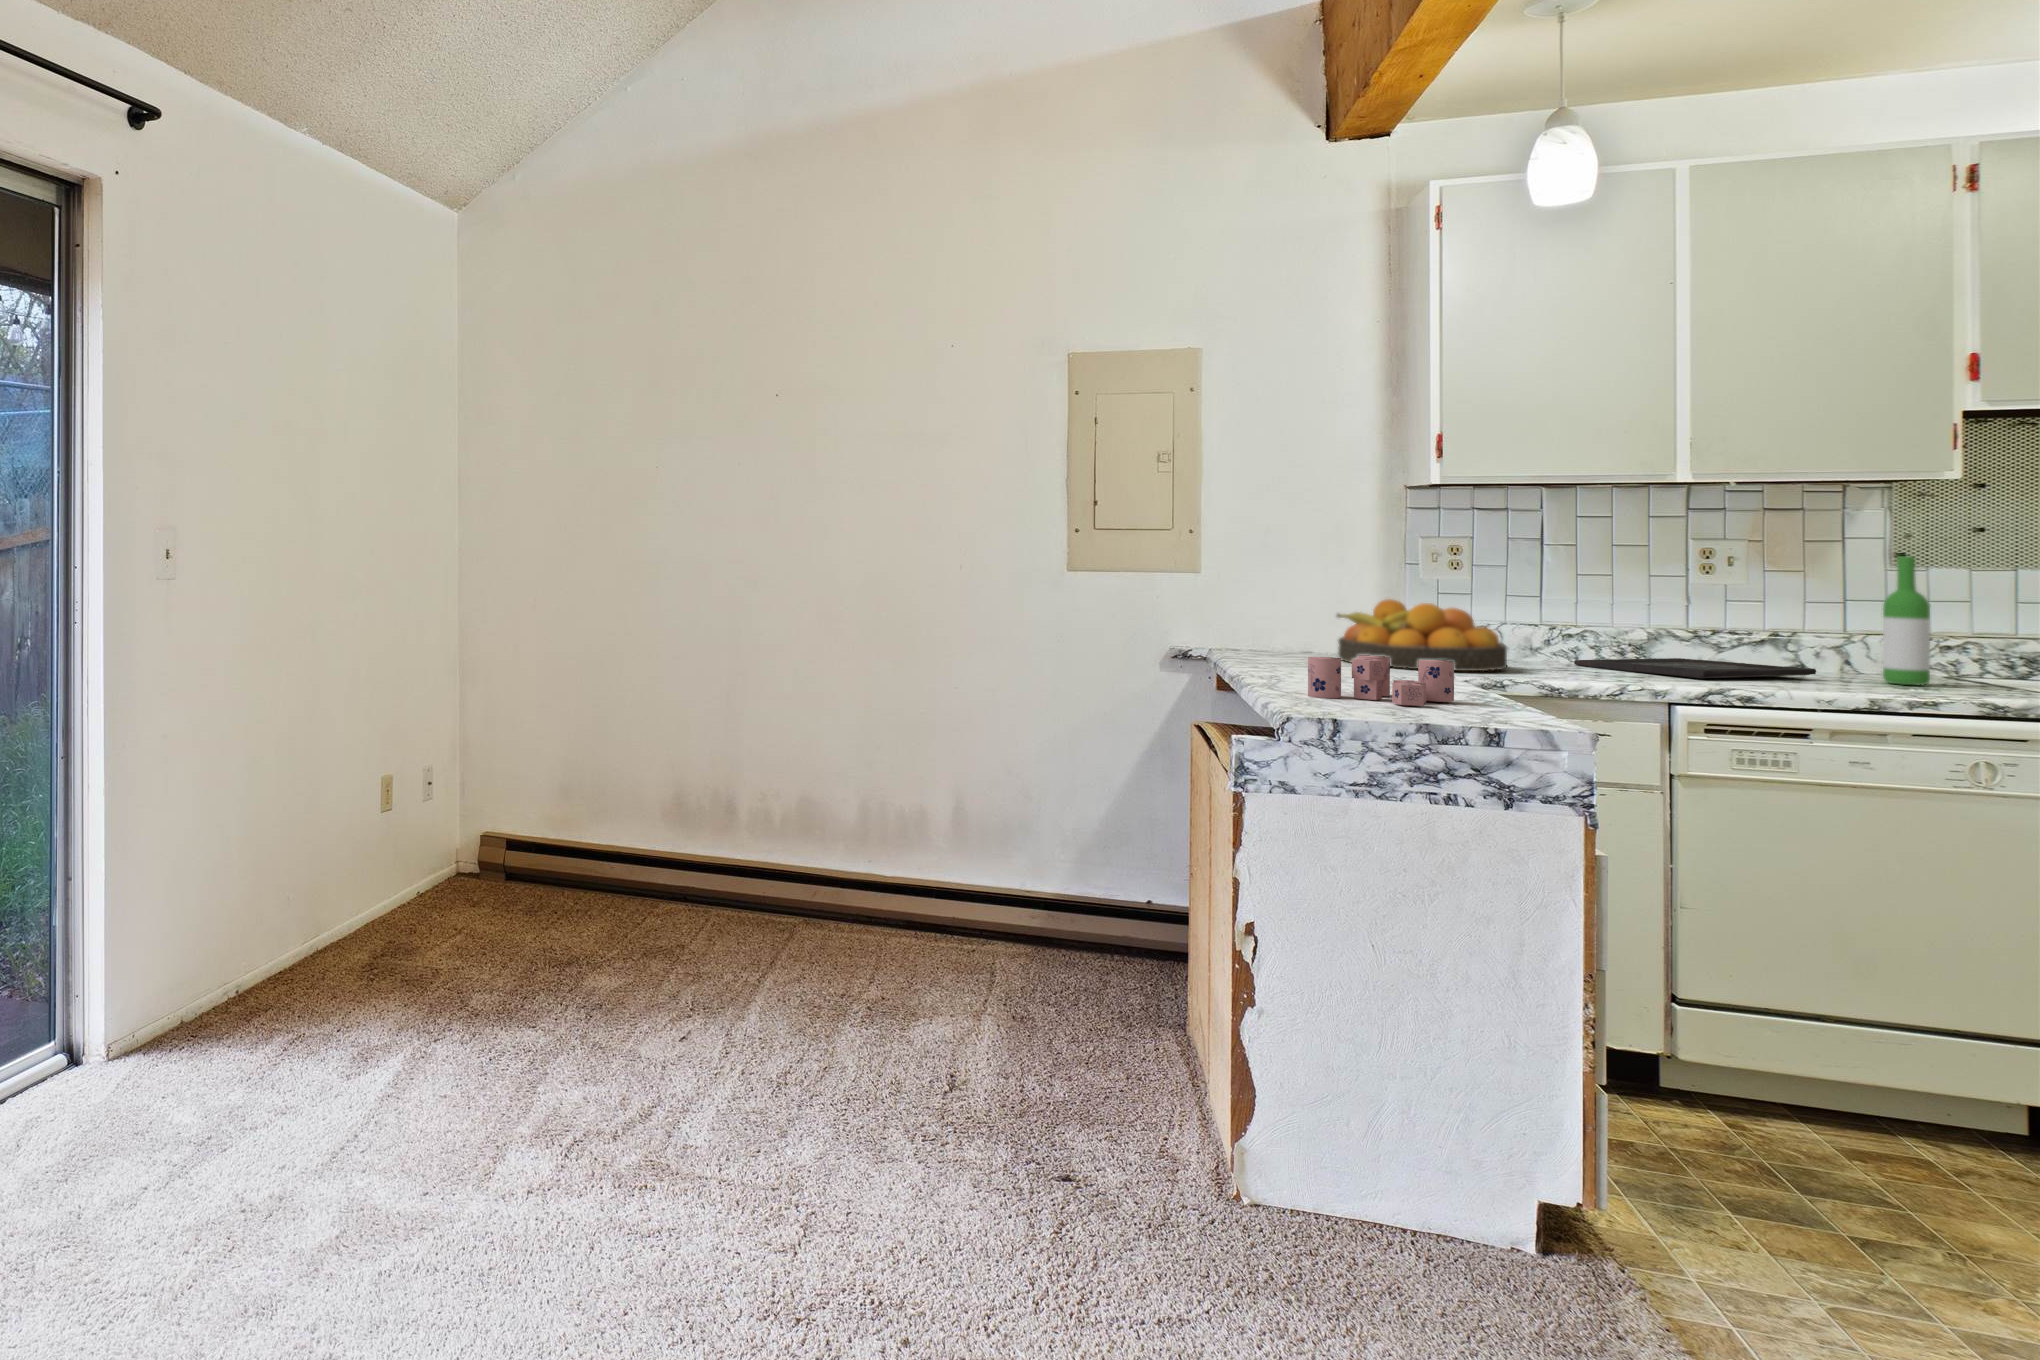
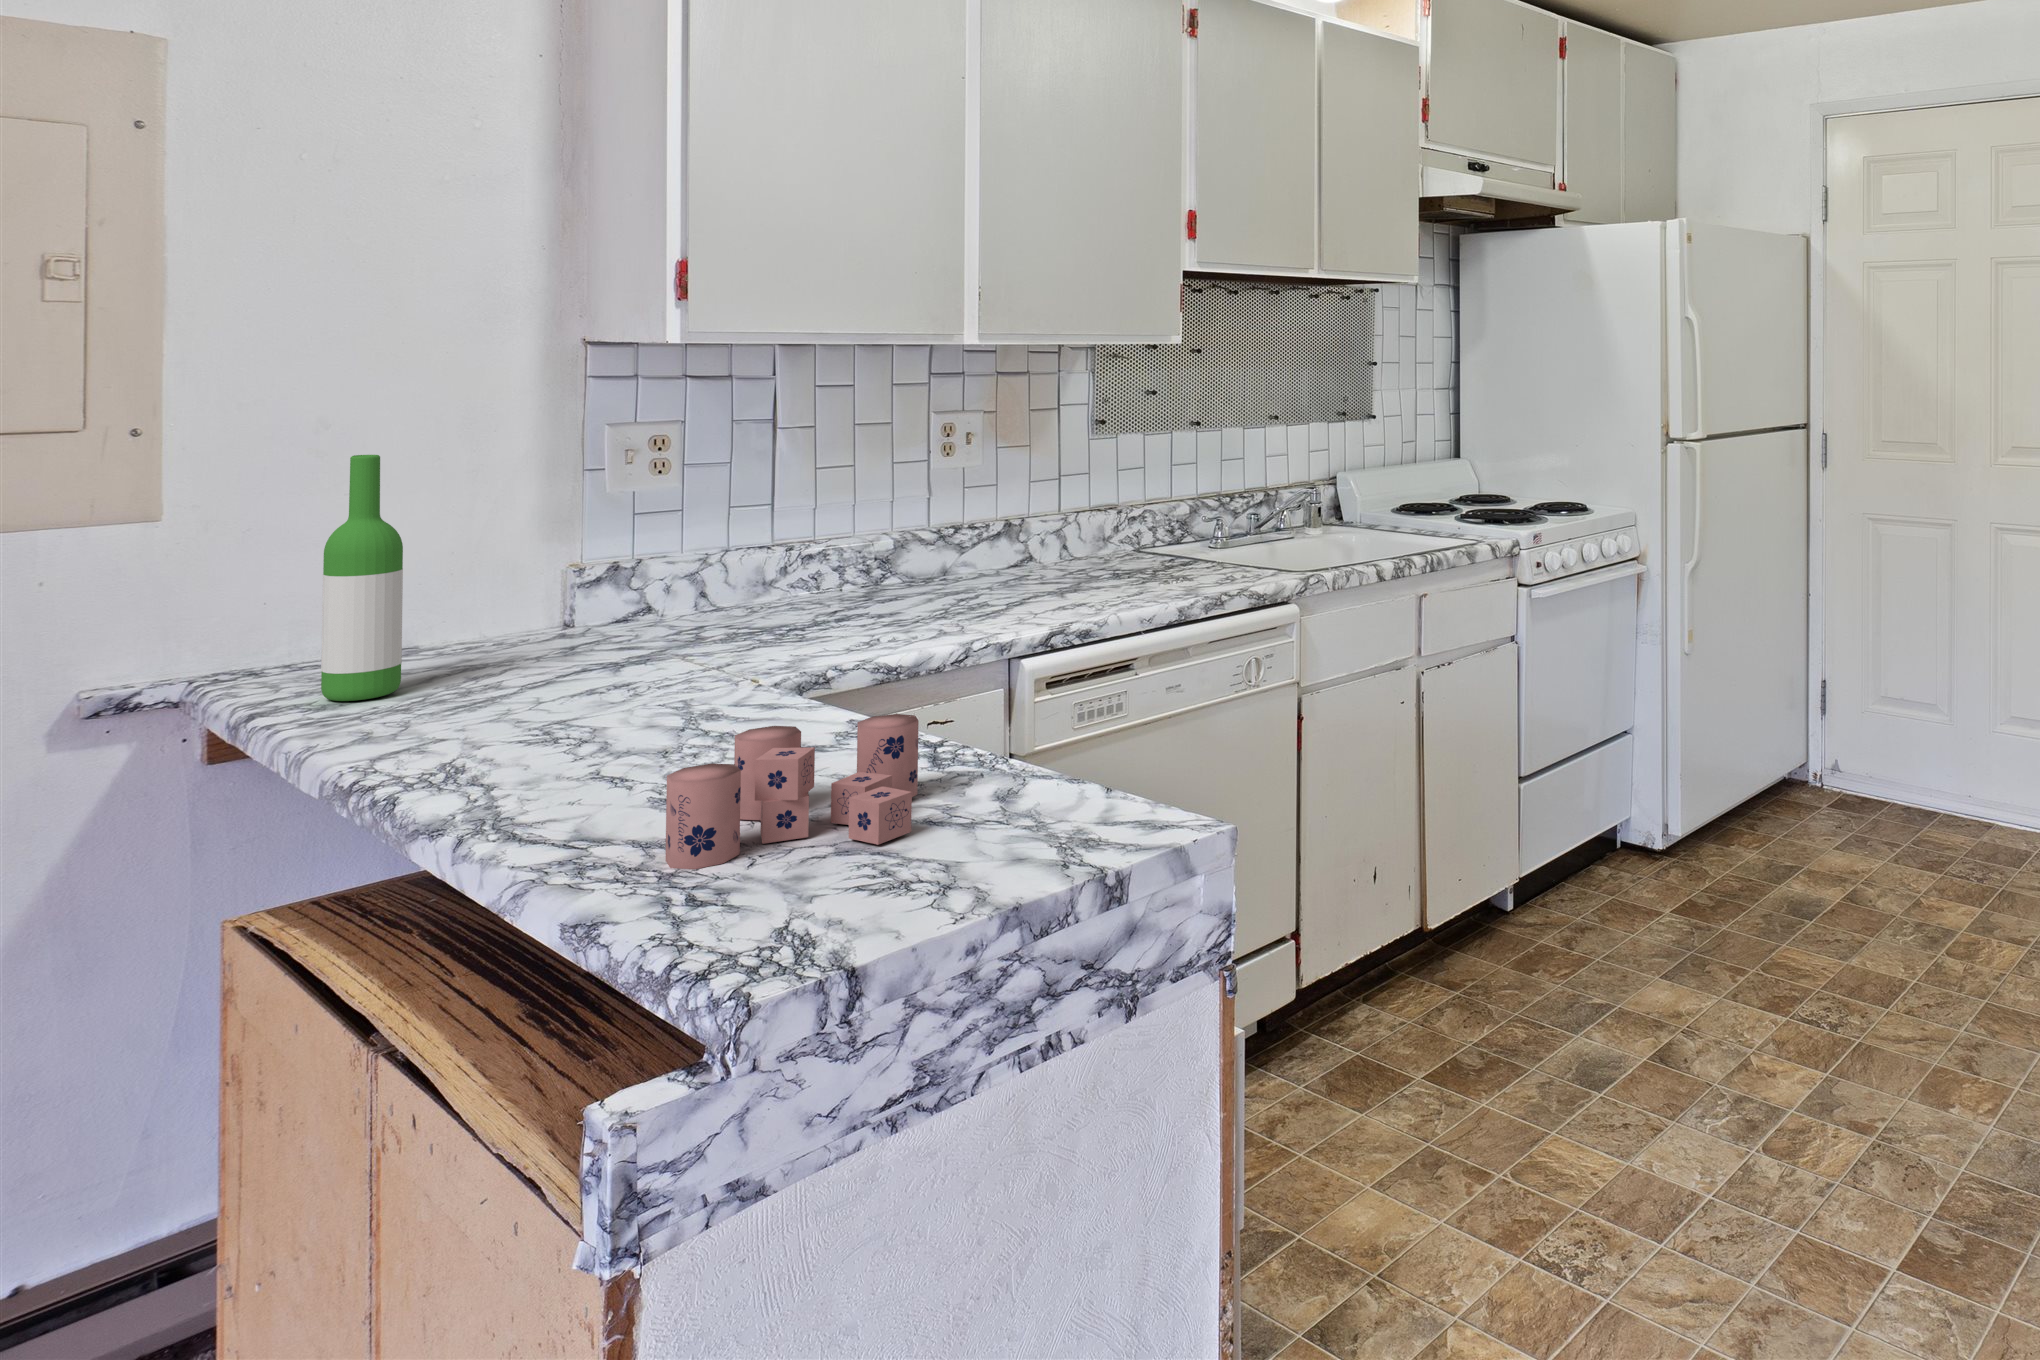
wine bottle: present [1883,556,1930,685] -> present [321,455,403,701]
fruit bowl: present [1337,599,1508,671] -> none [497,544,788,679]
tray: present [1574,658,1816,678] -> none [819,562,1057,603]

